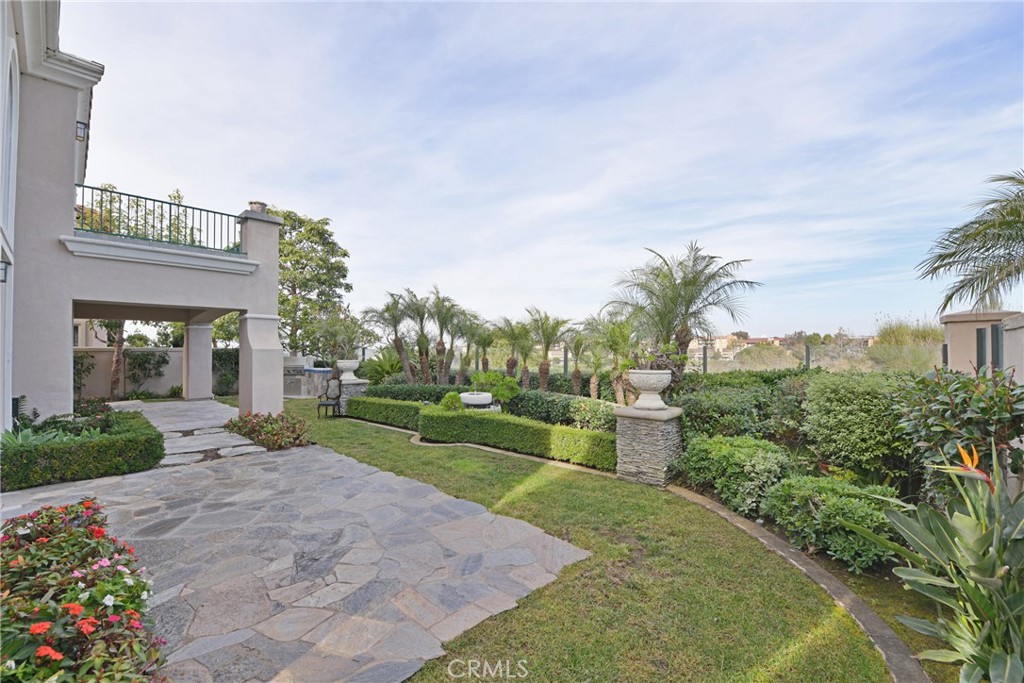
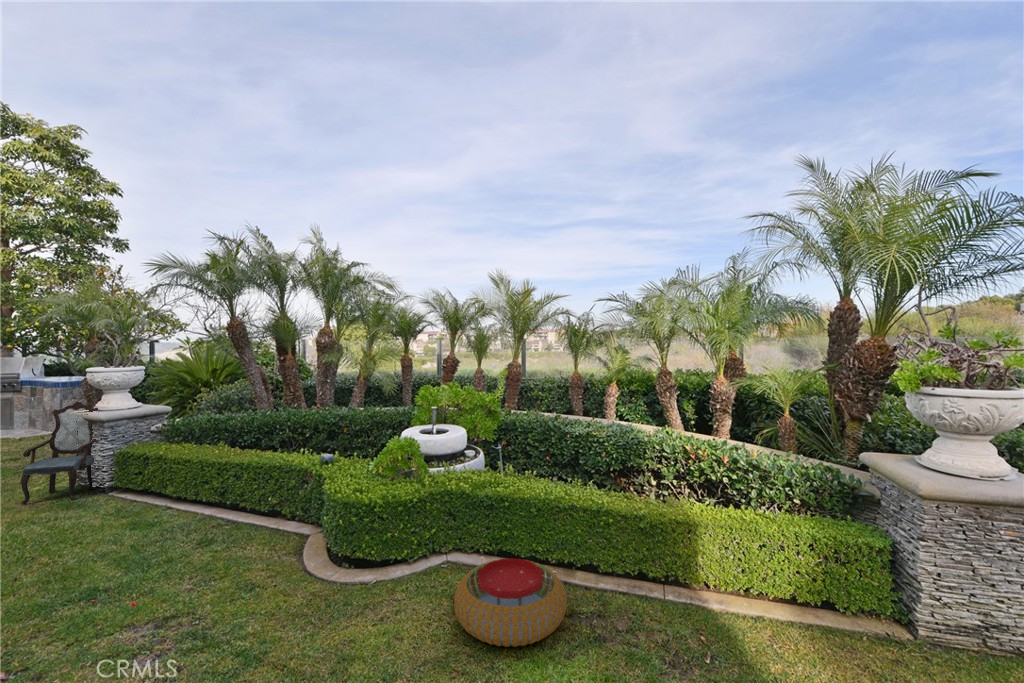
pouf: none [443,436,484,457] -> present [454,558,567,647]

